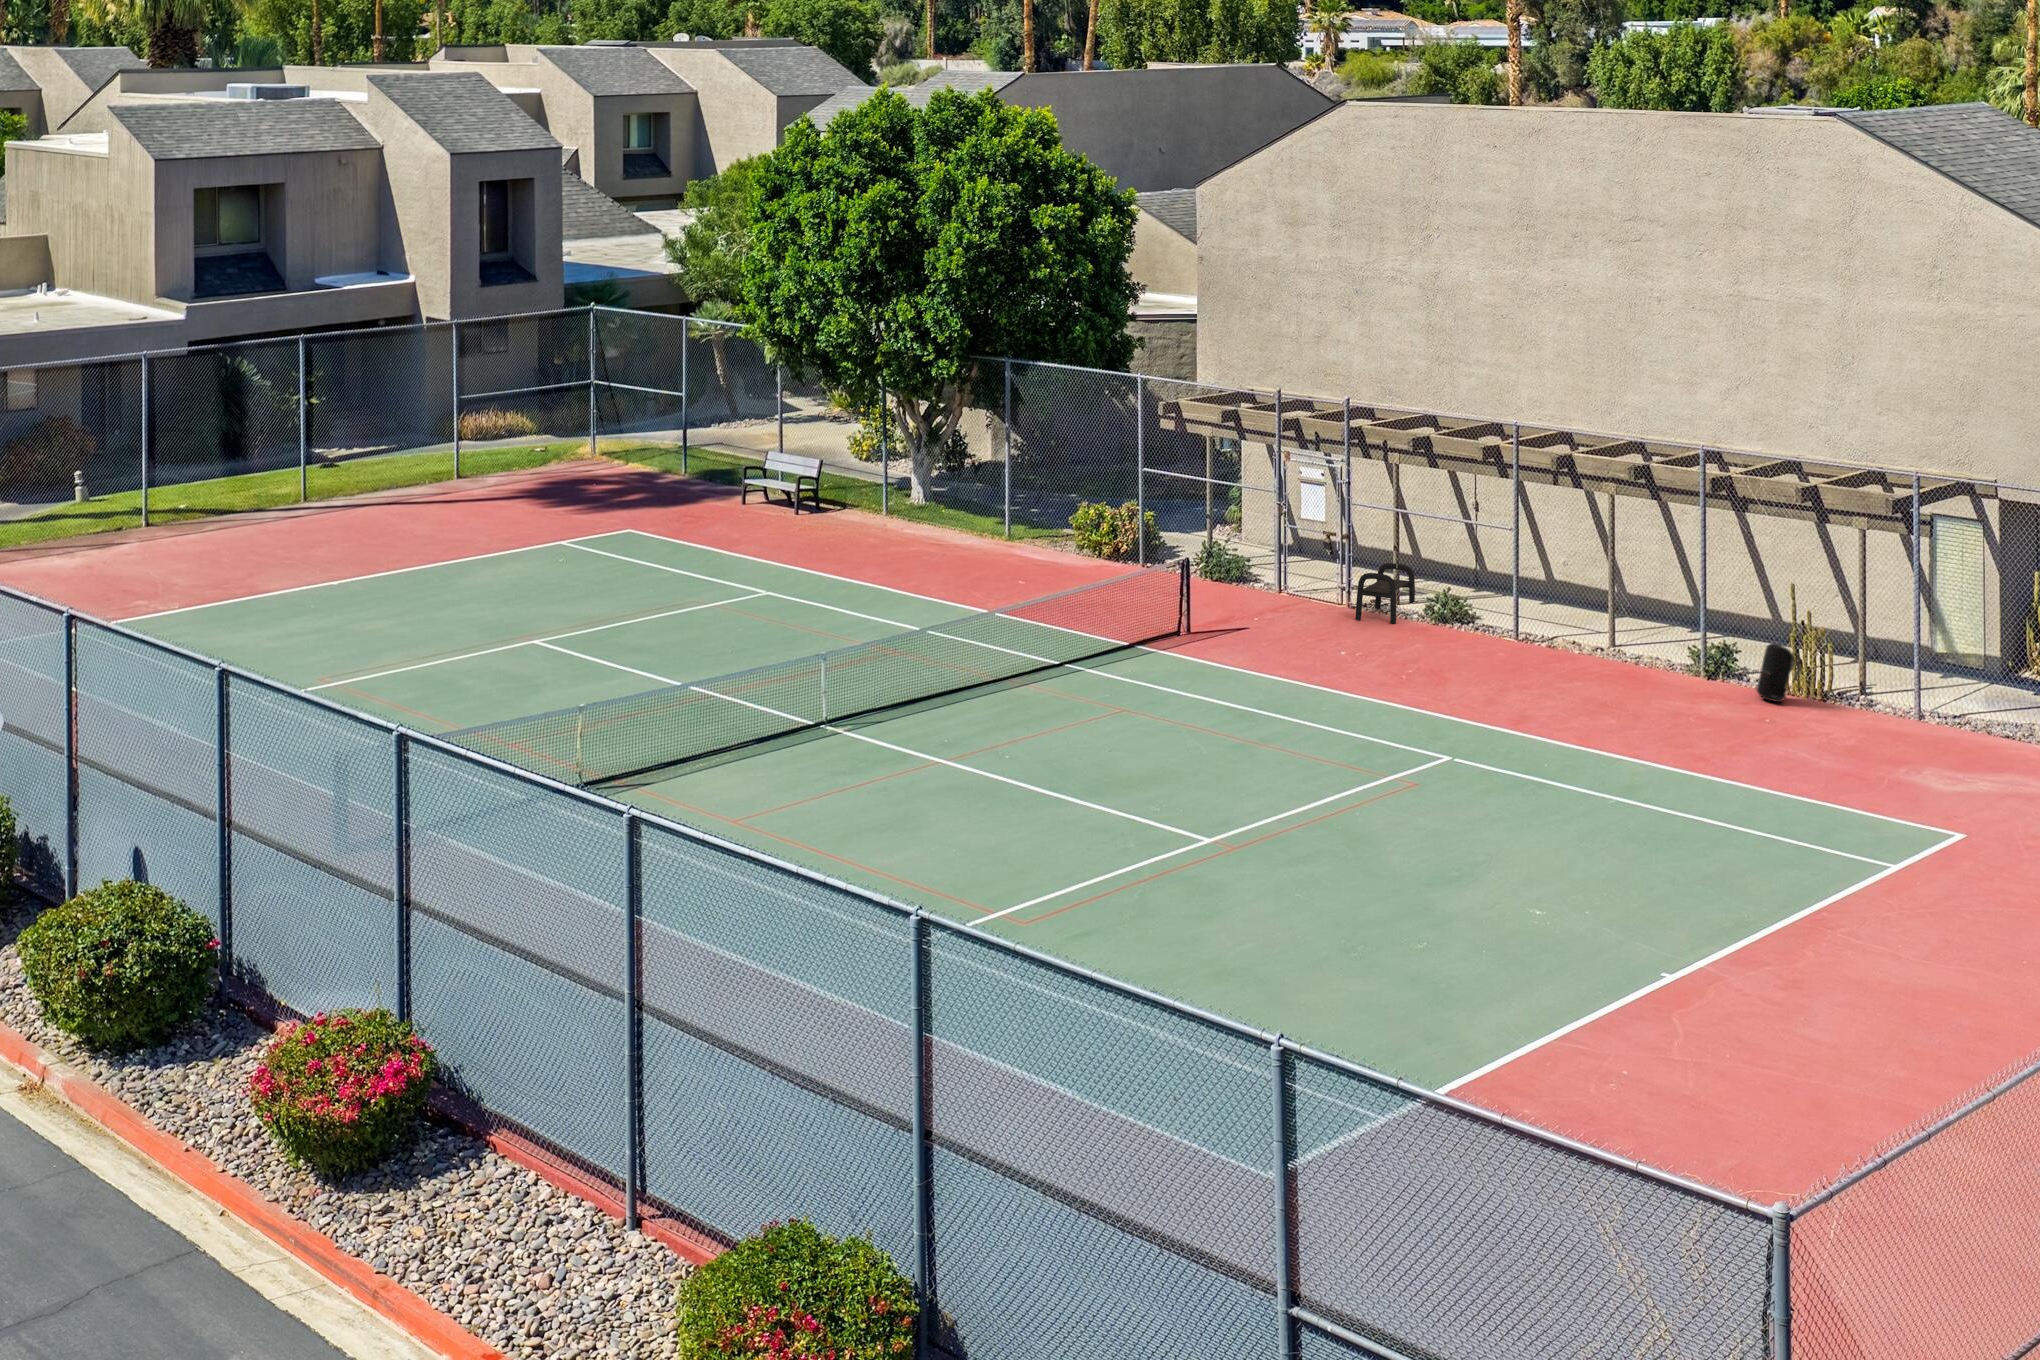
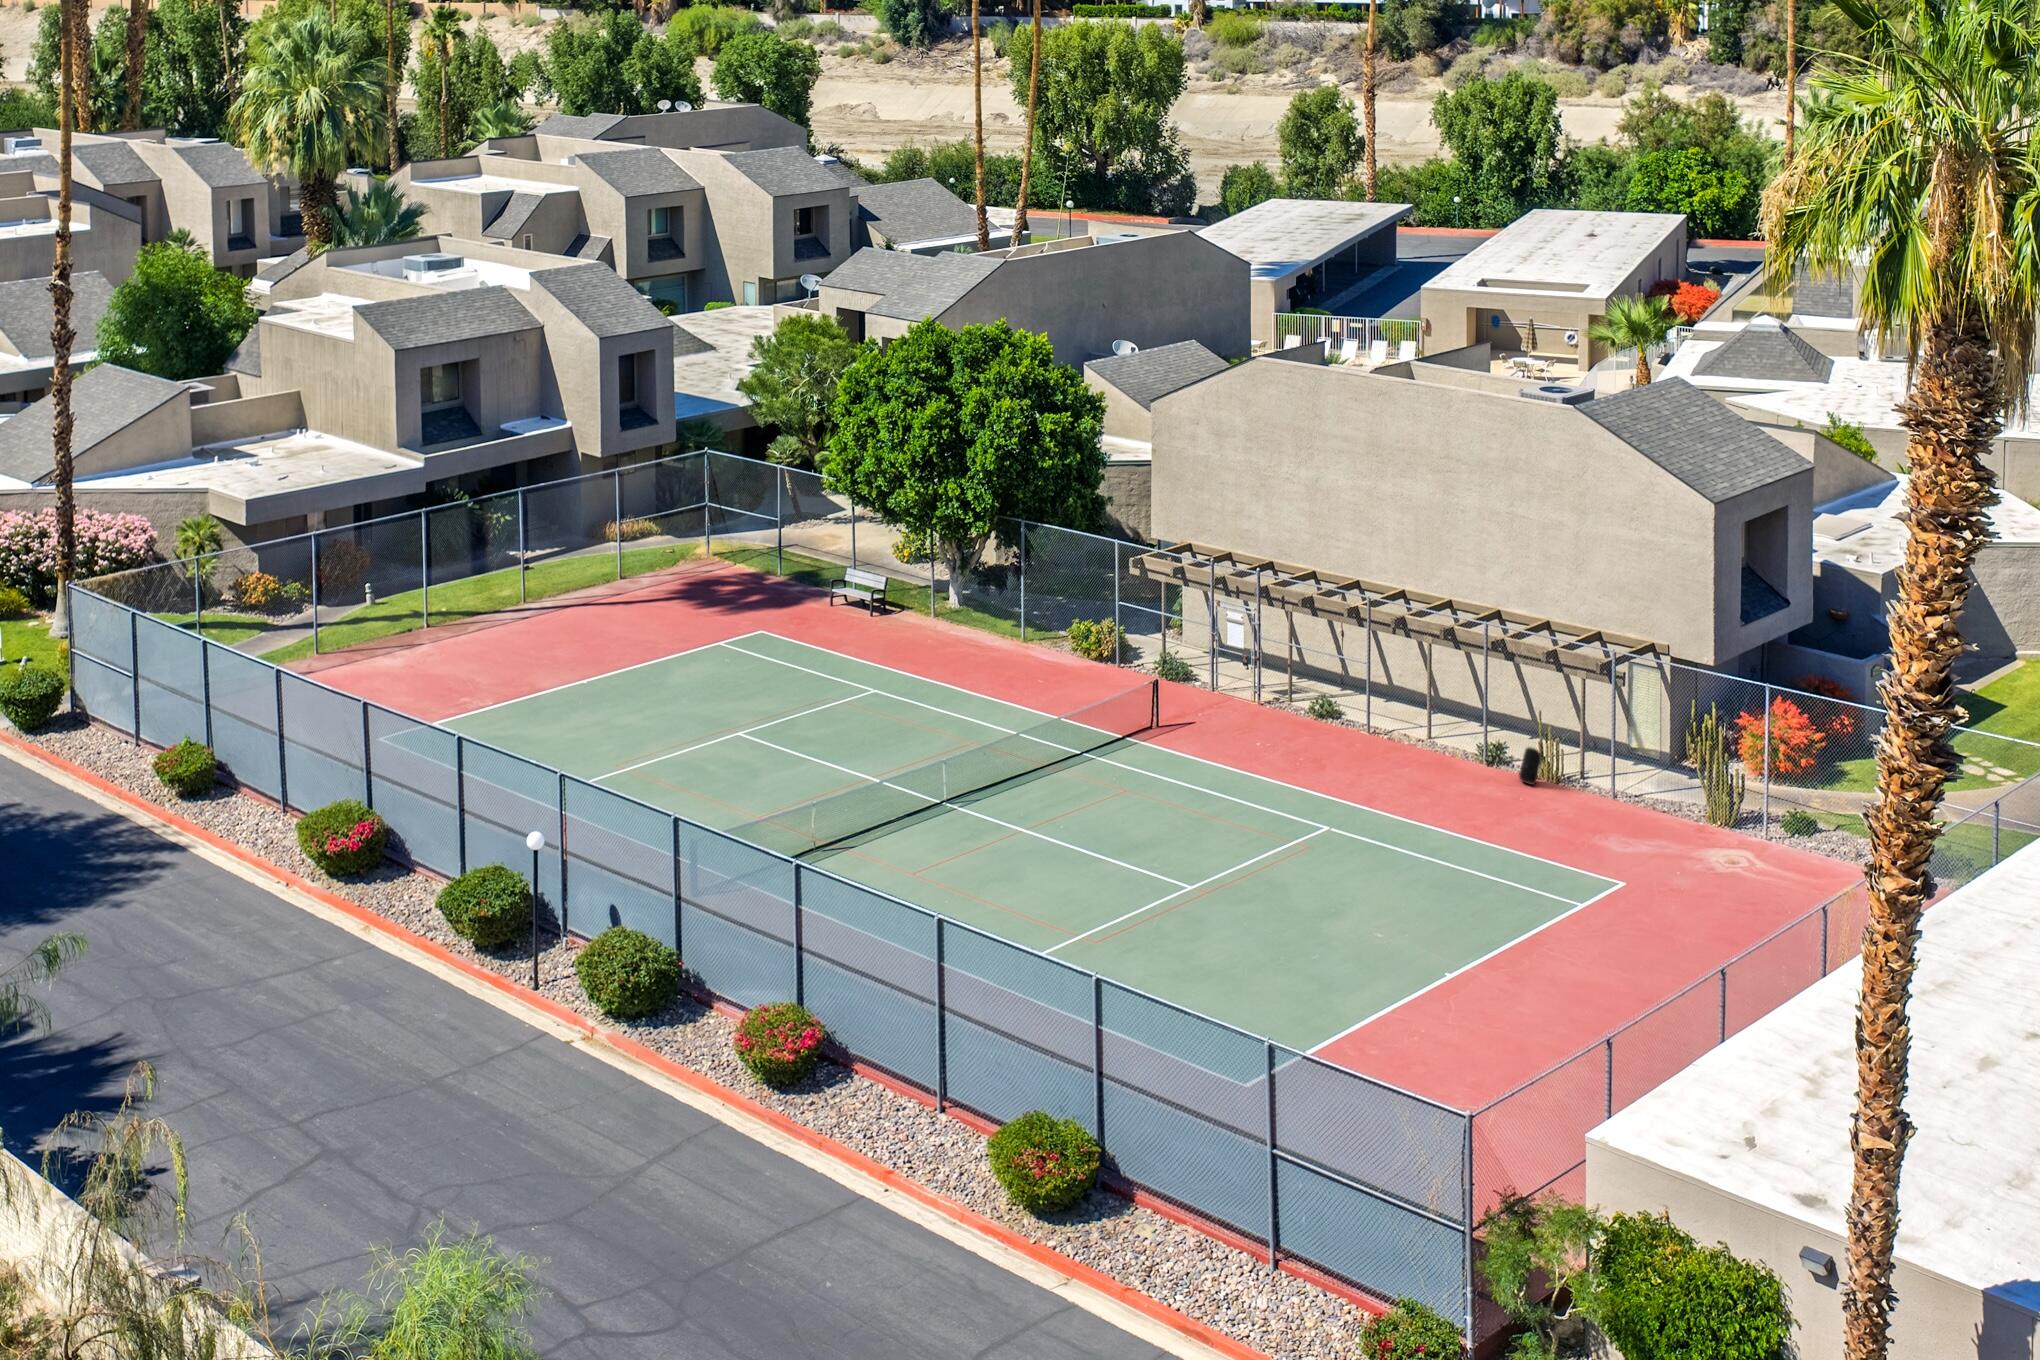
bench: present [1355,563,1415,624] -> none [1261,675,1300,717]

